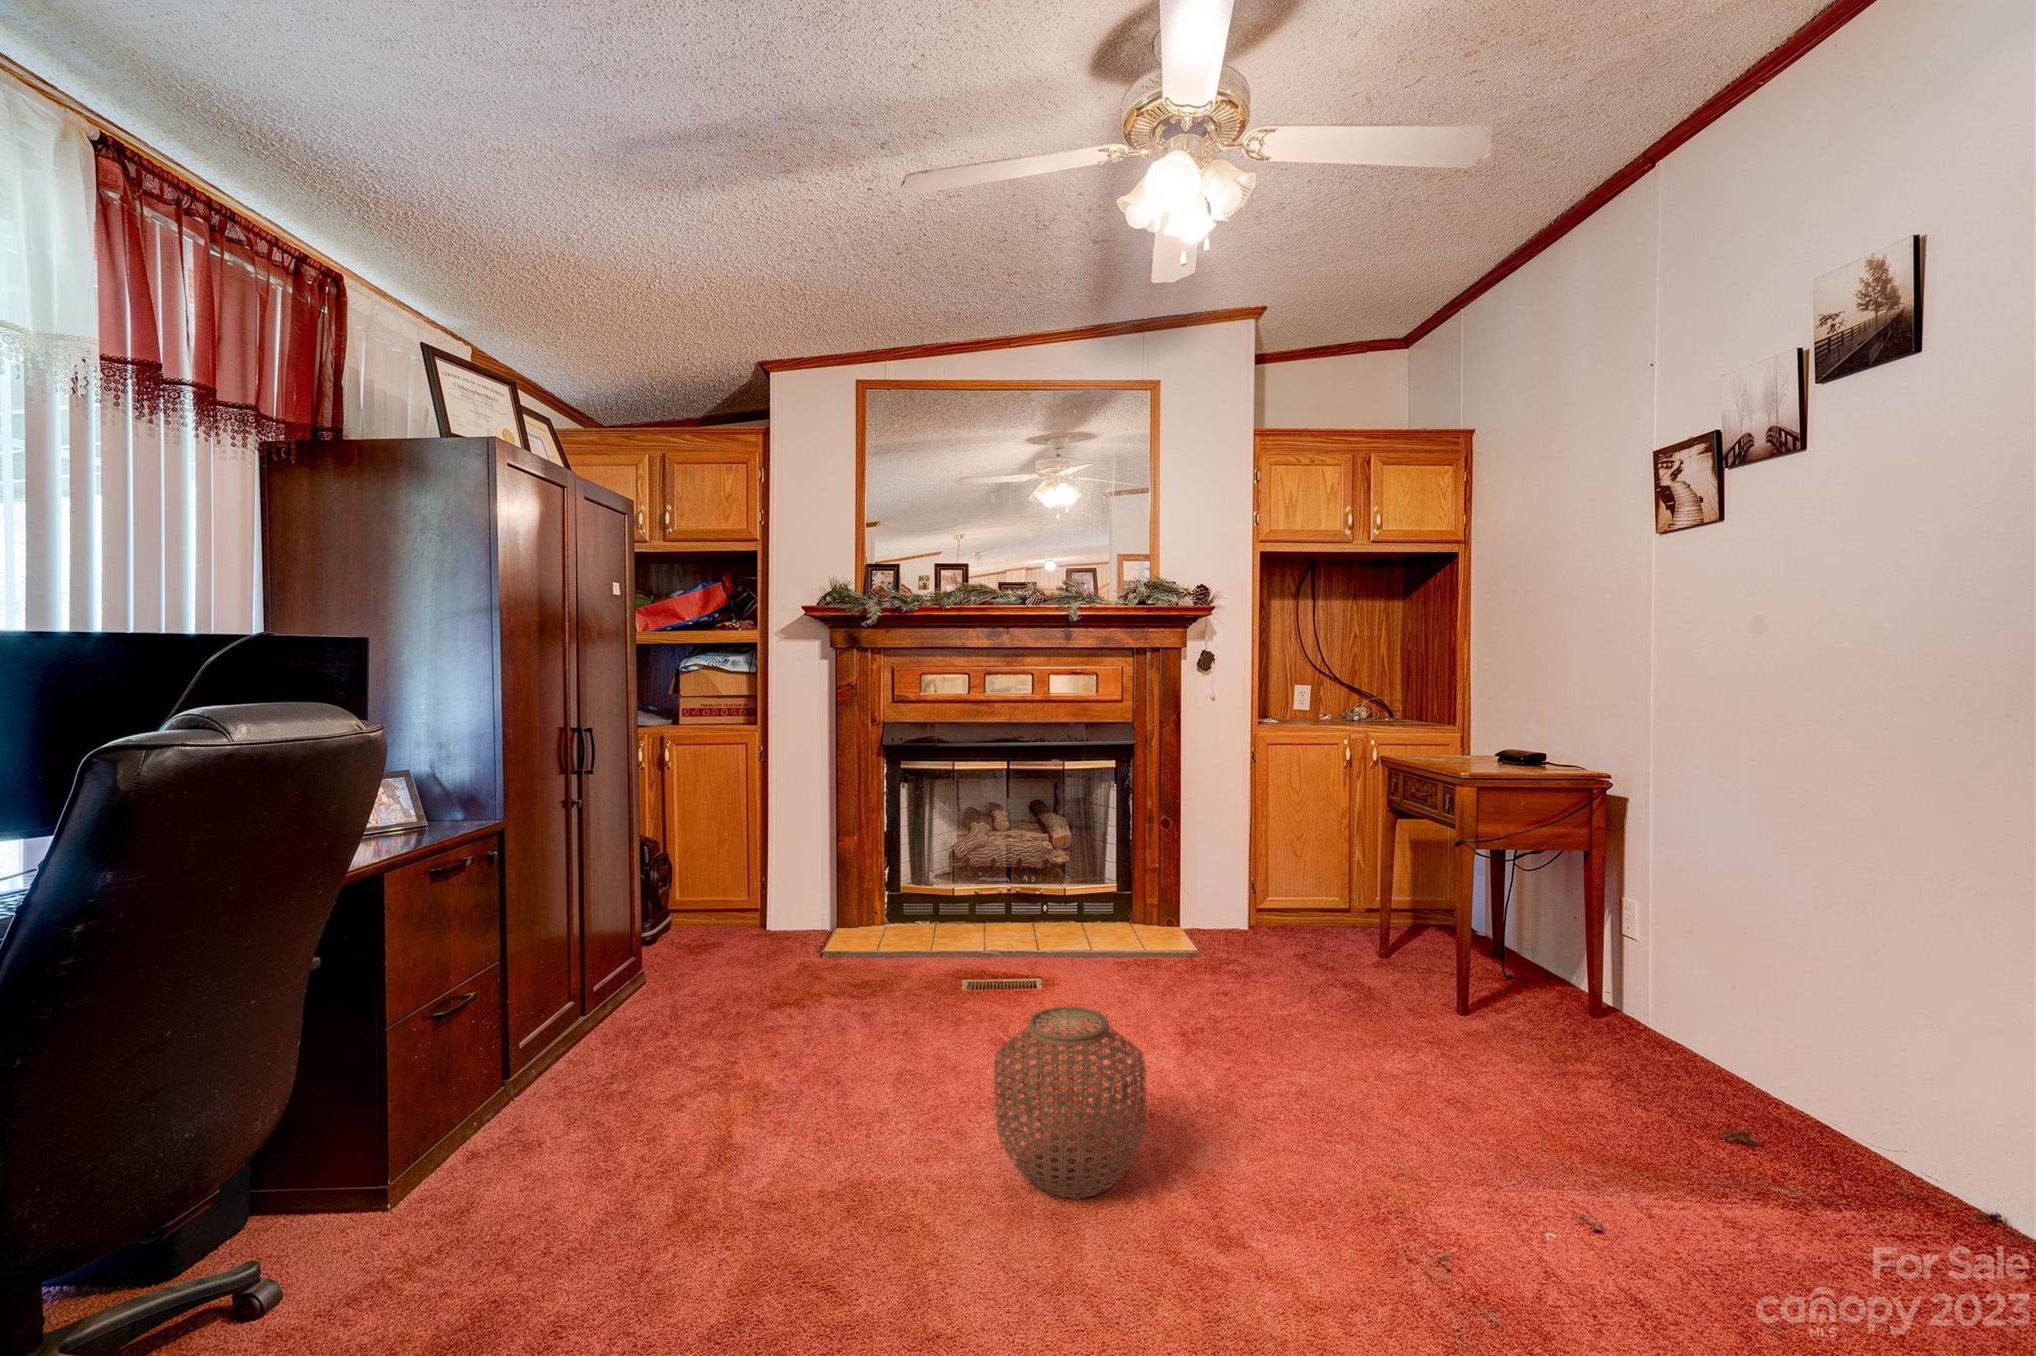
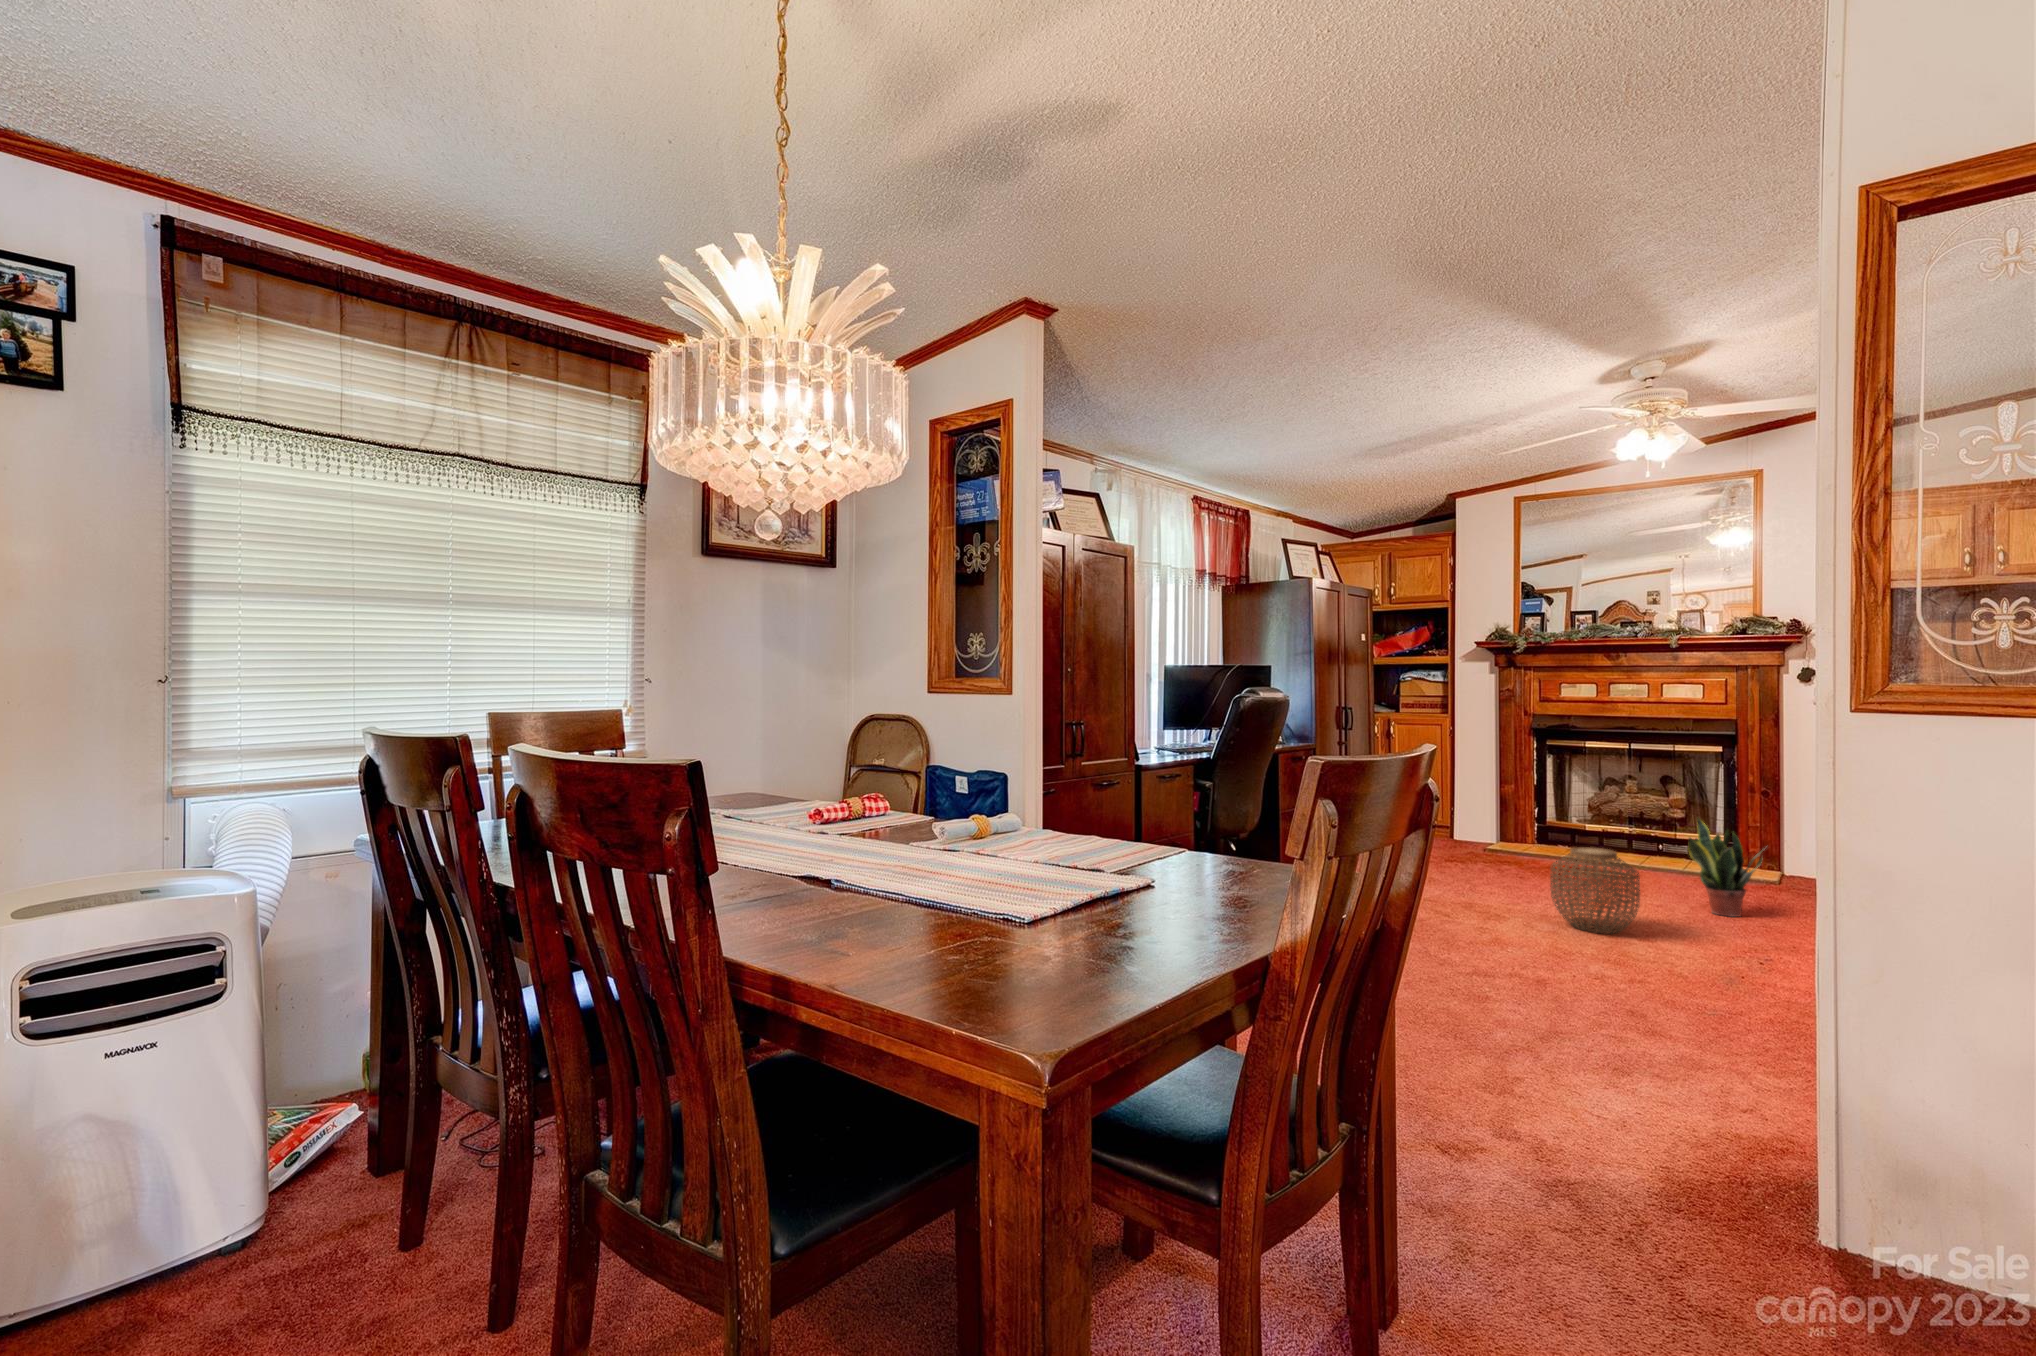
potted plant: none [1144,893,1243,1054] -> present [1688,818,1762,917]

